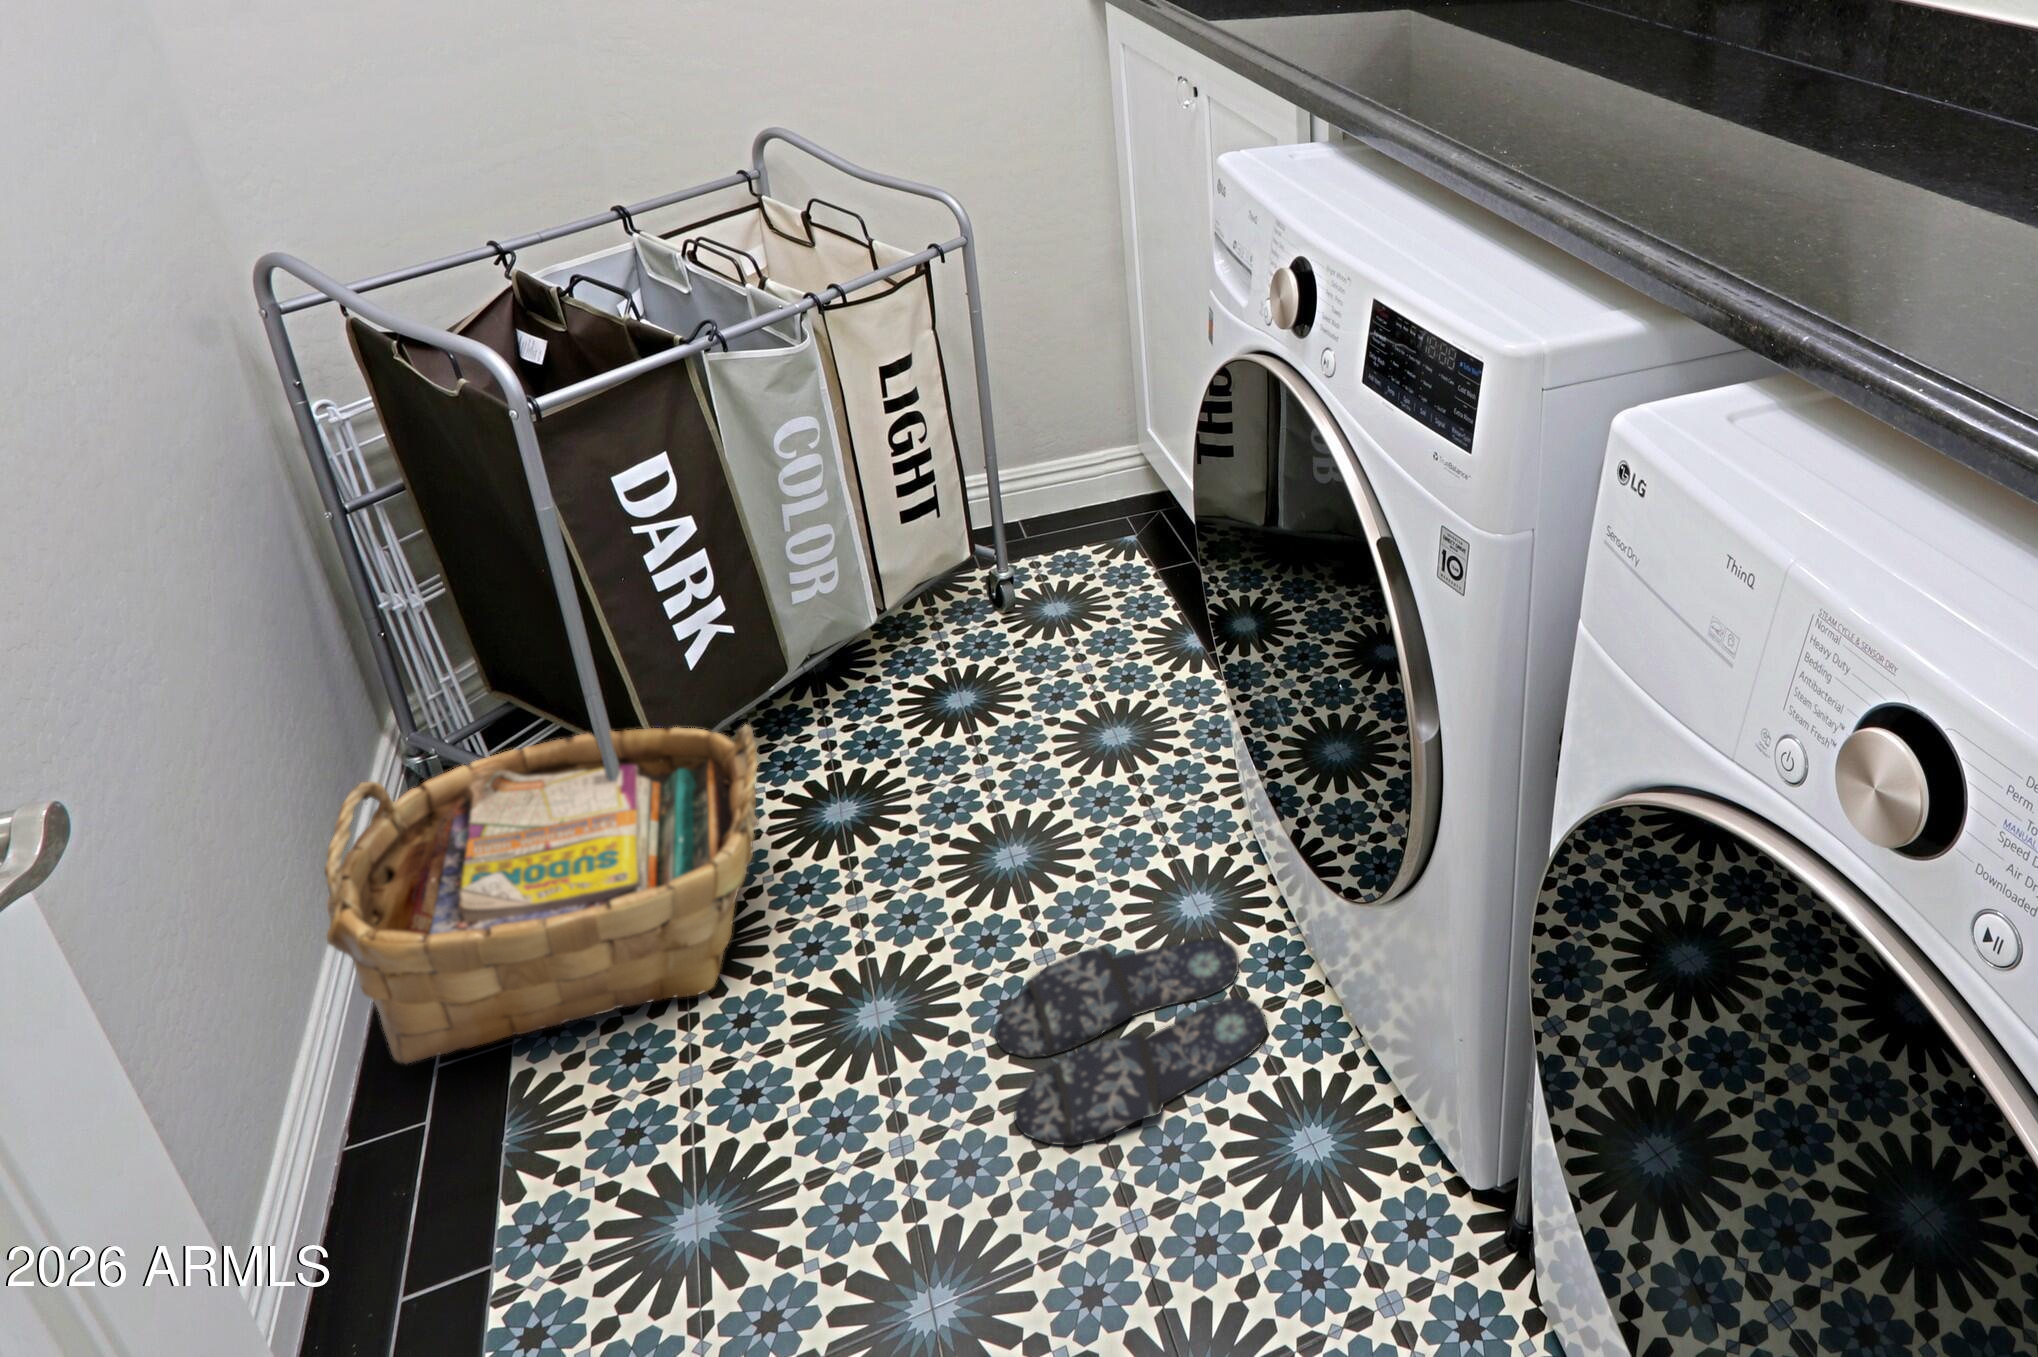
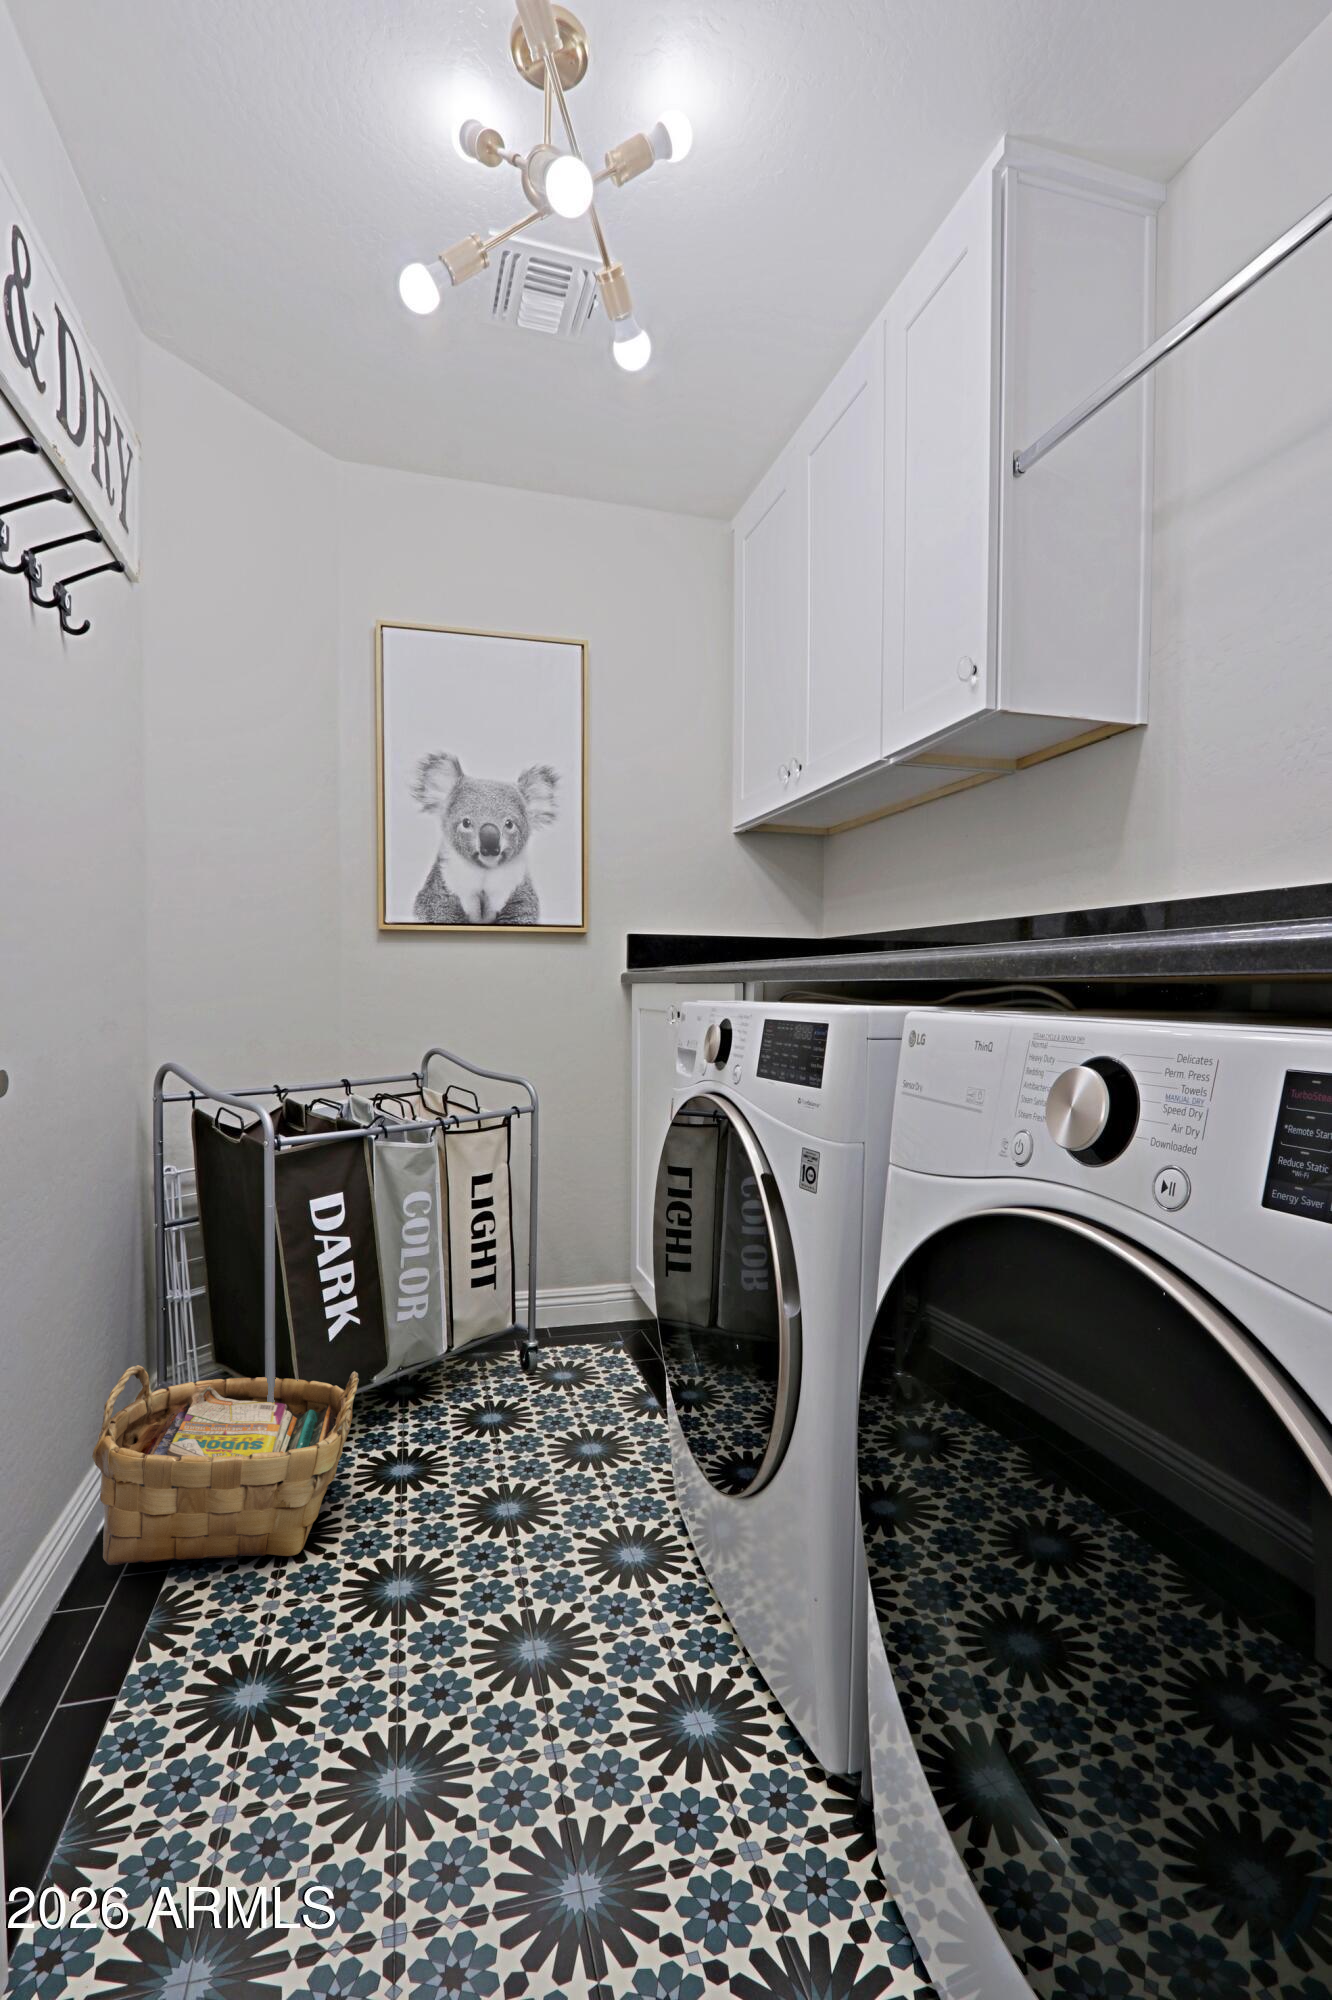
slippers: present [995,937,1267,1146] -> none [475,1566,675,1691]

